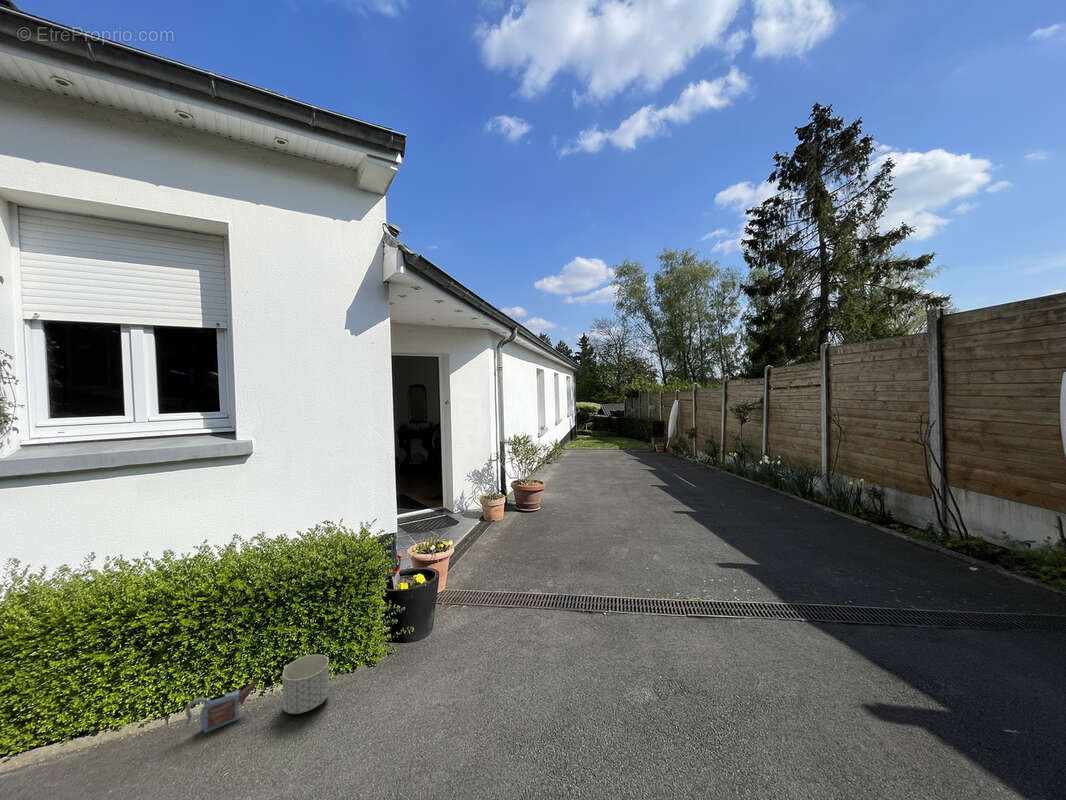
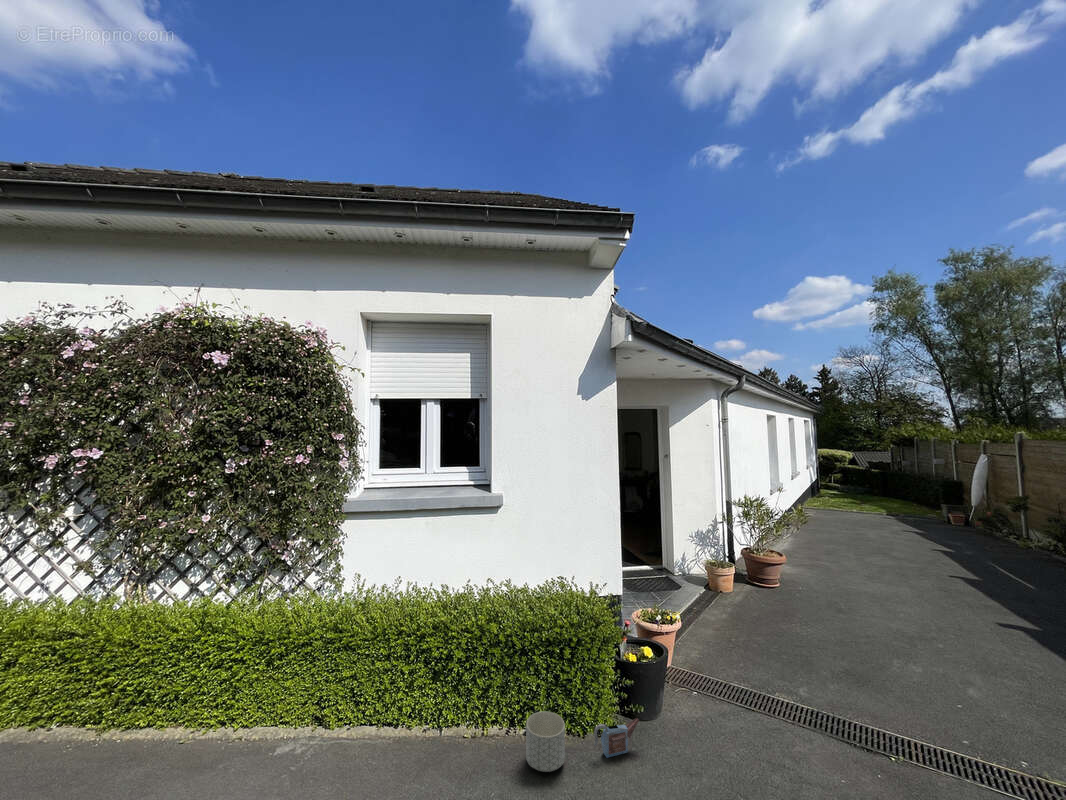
watering can: present [185,680,259,733] -> present [593,718,639,758]

